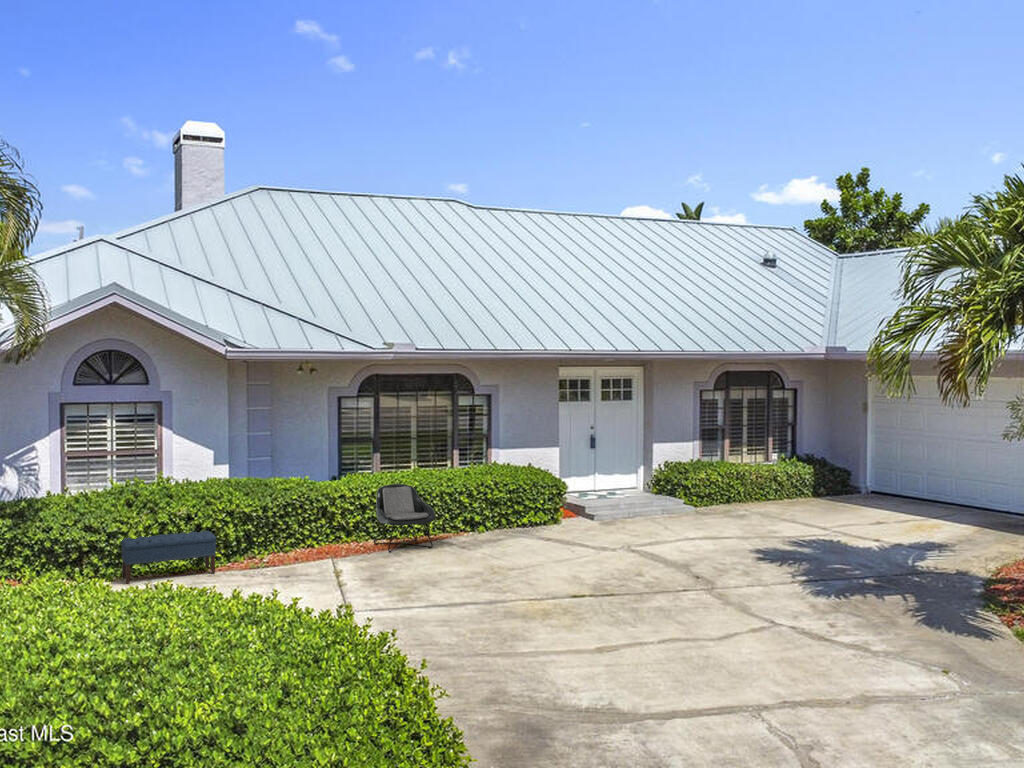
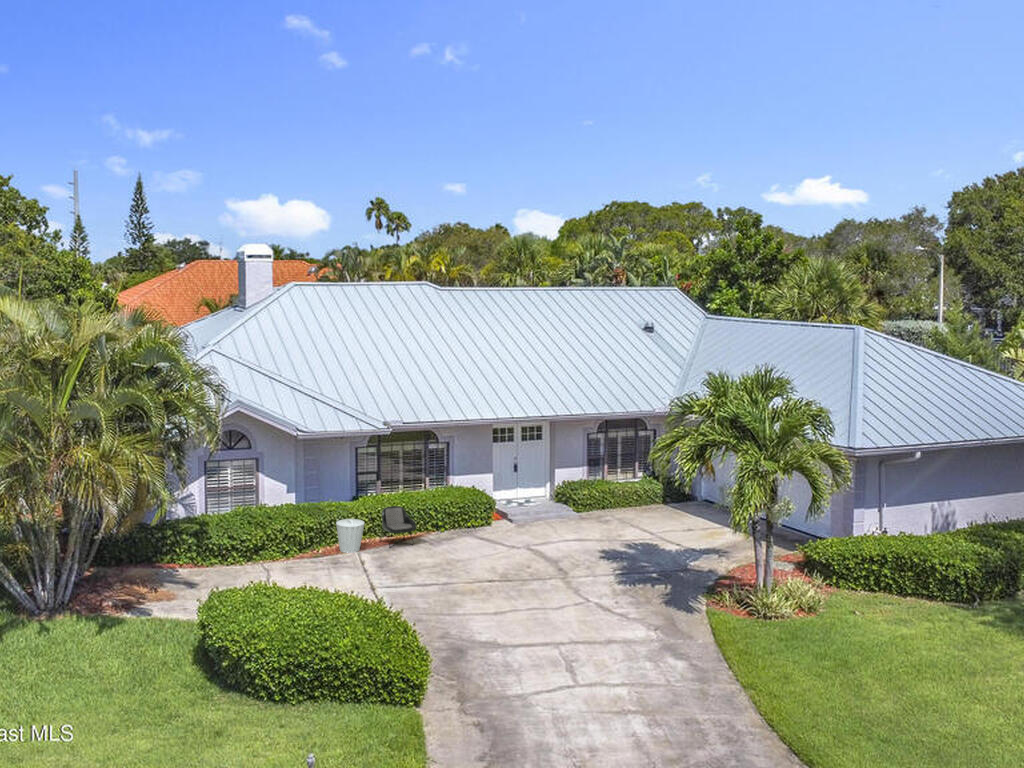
trash can: none [294,501,344,560] -> present [336,519,364,553]
bench: present [121,531,216,584] -> none [246,538,297,569]

